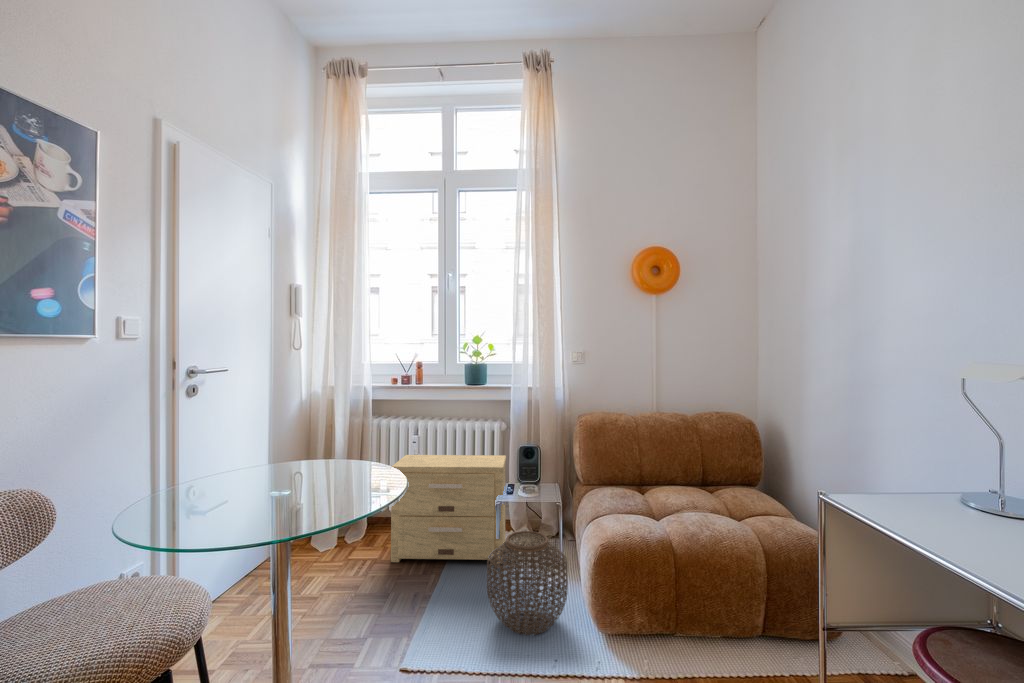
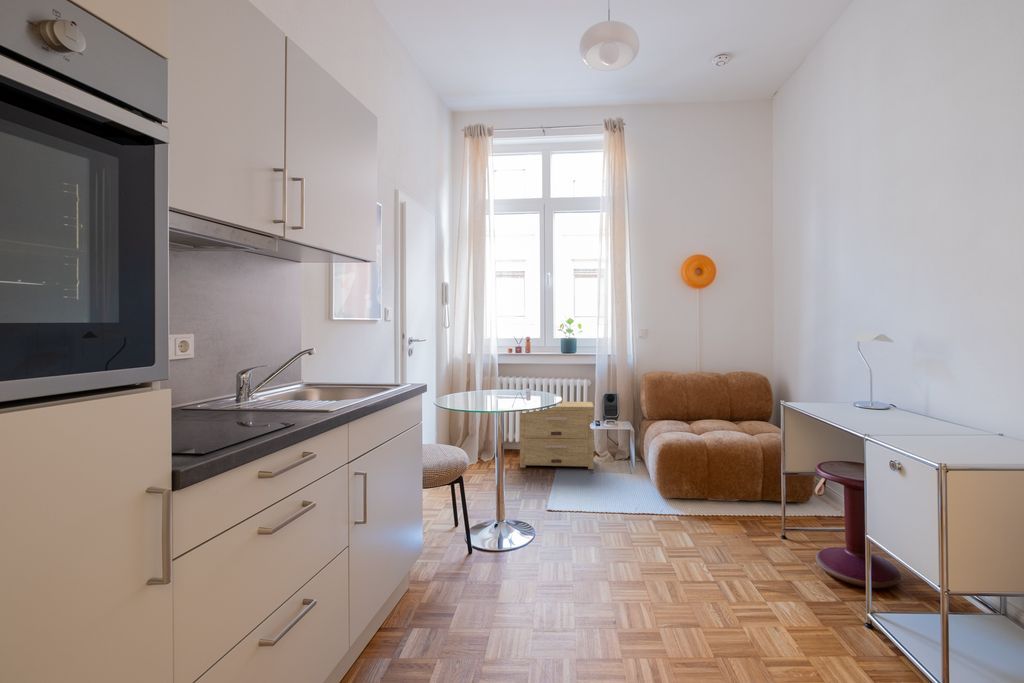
woven basket: present [487,531,568,635] -> none [592,439,640,494]

